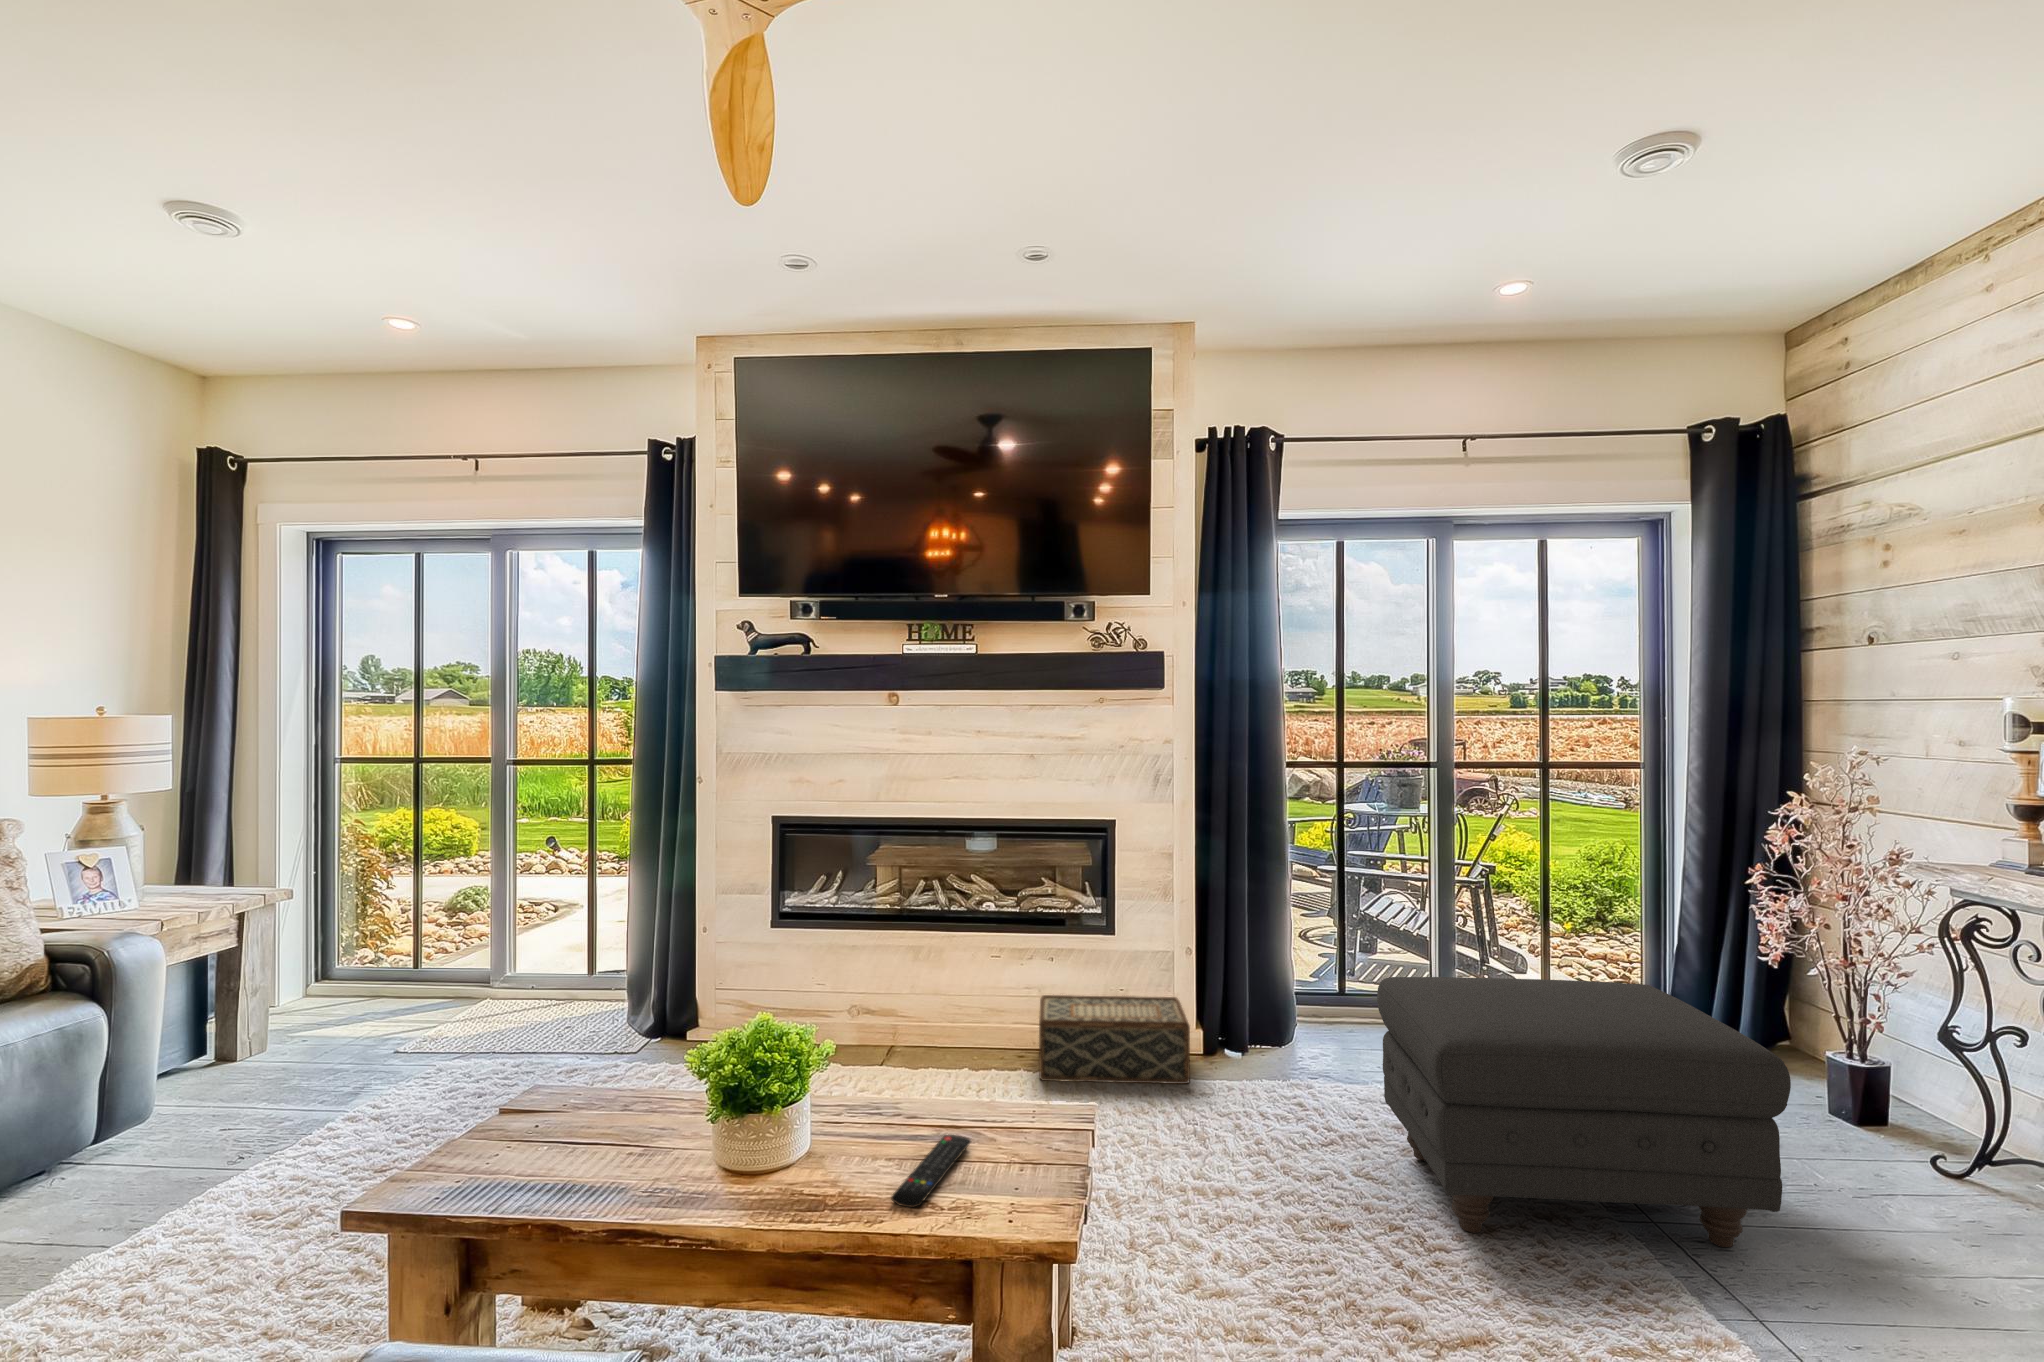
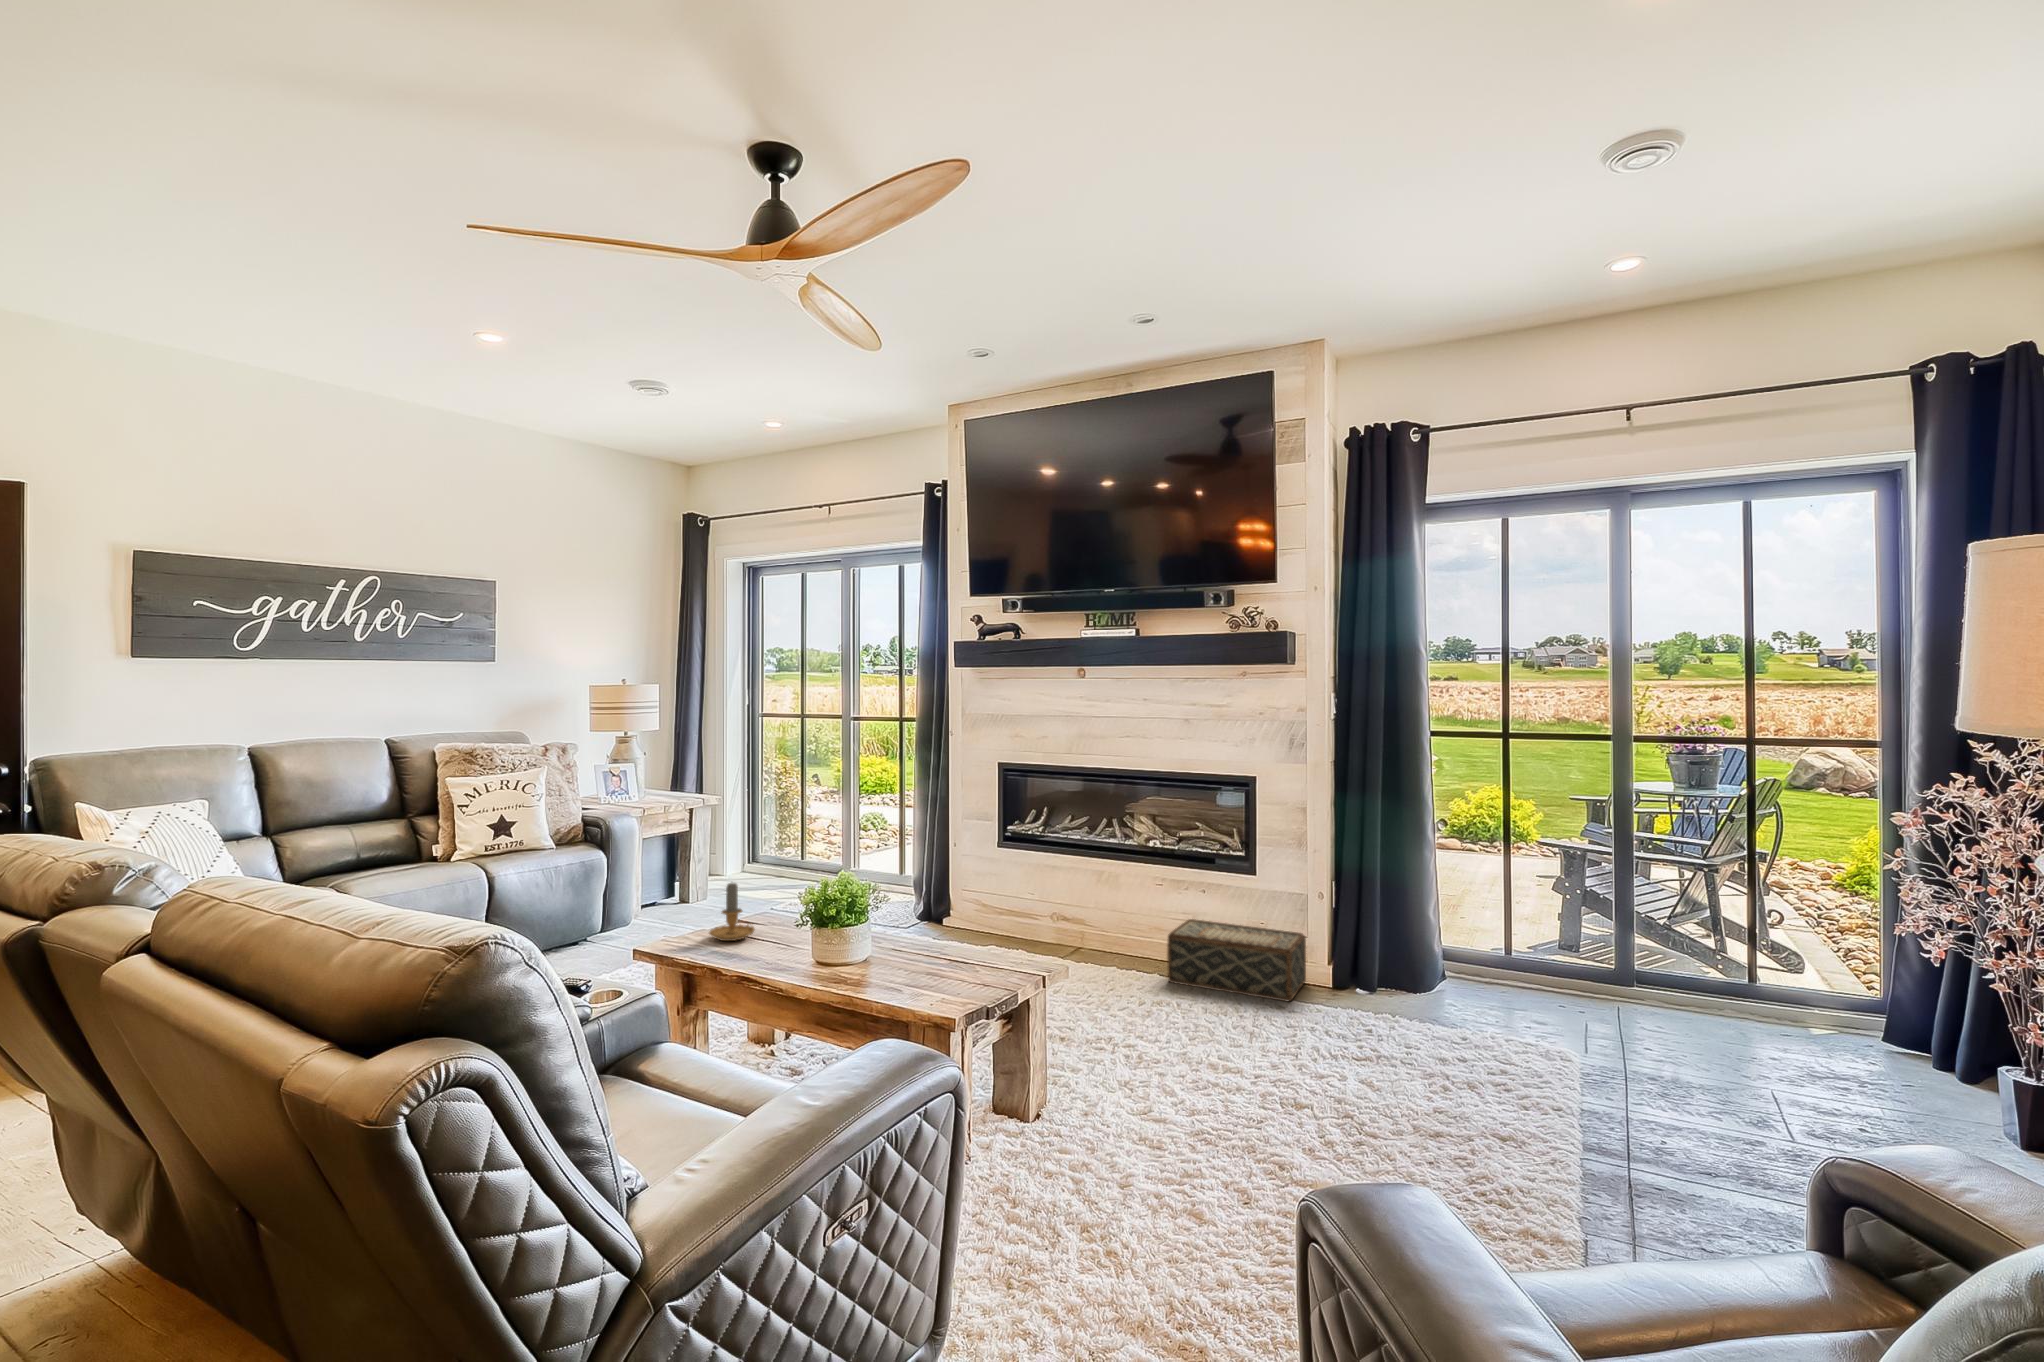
ottoman: present [1377,977,1791,1247] -> none [1378,916,1728,1185]
candle: none [500,1072,597,1185] -> present [709,883,755,941]
remote control: present [891,1135,970,1208] -> none [886,953,963,979]

